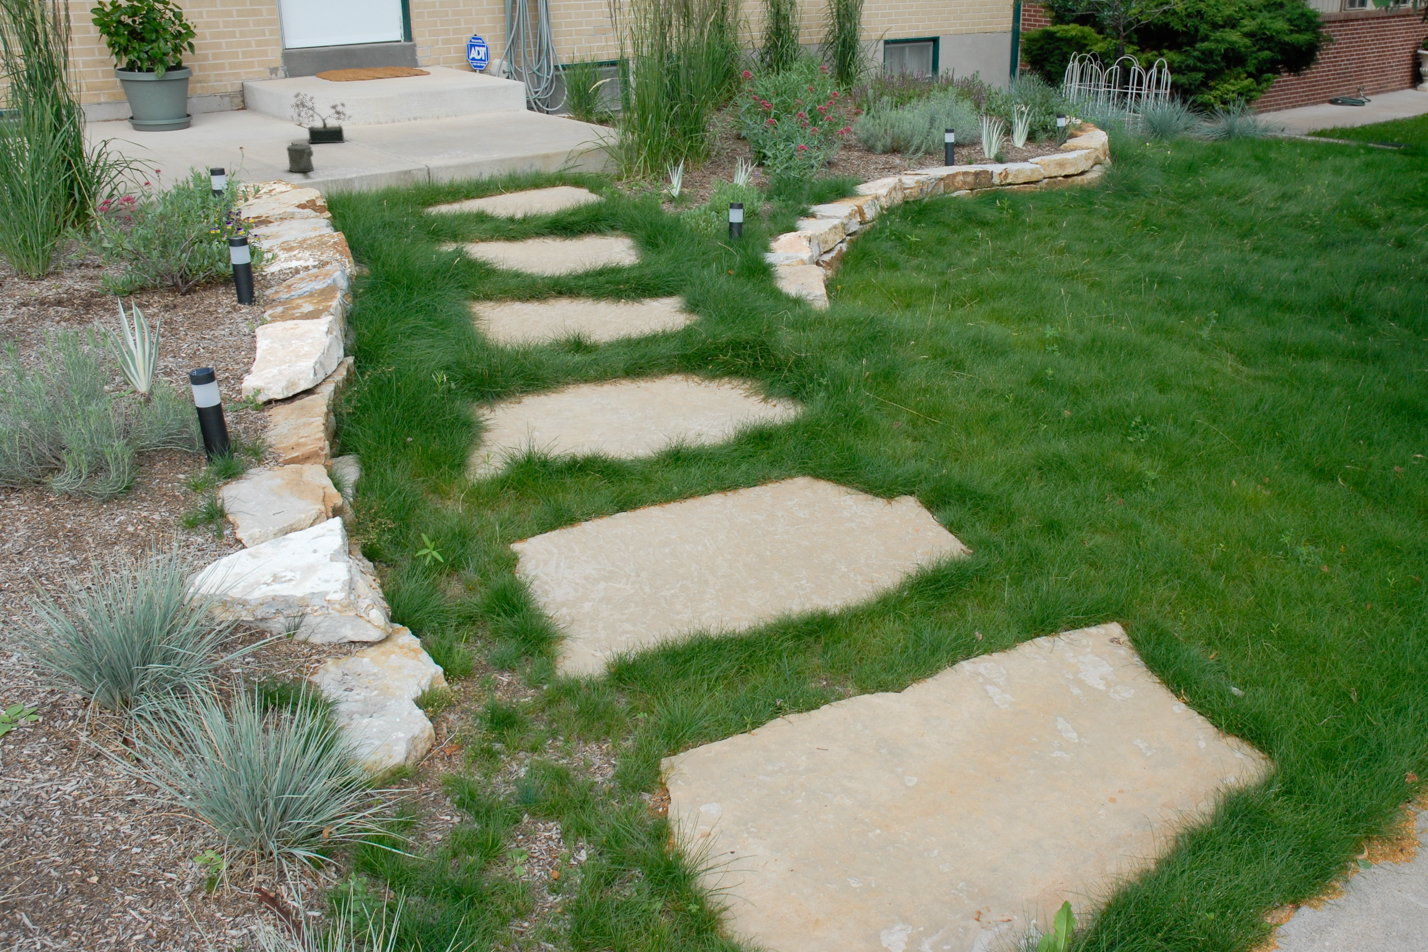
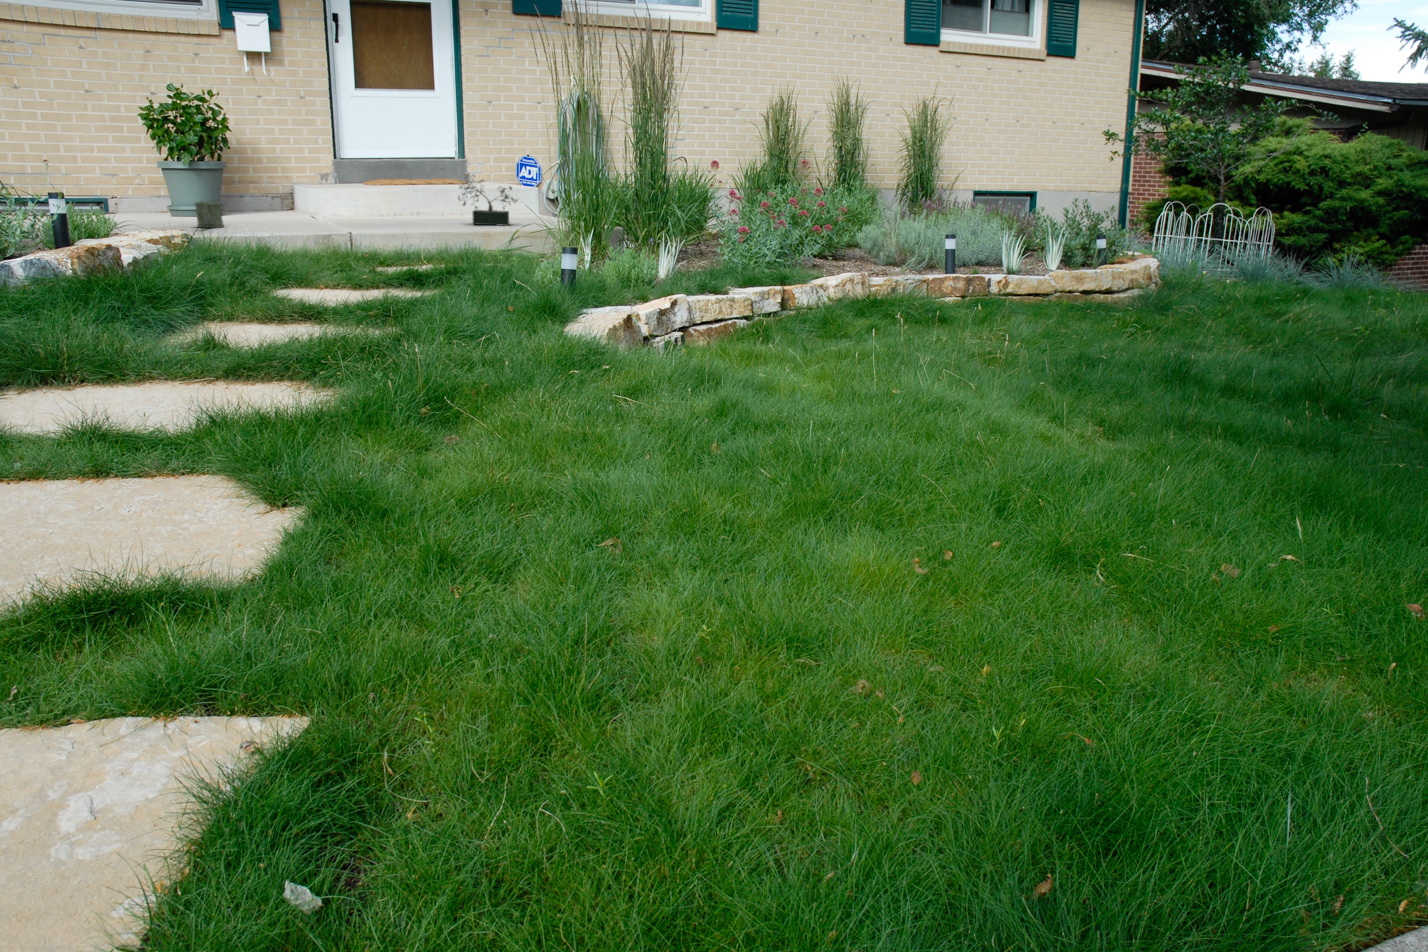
decorative plant: present [293,93,350,143] -> present [458,173,518,226]

